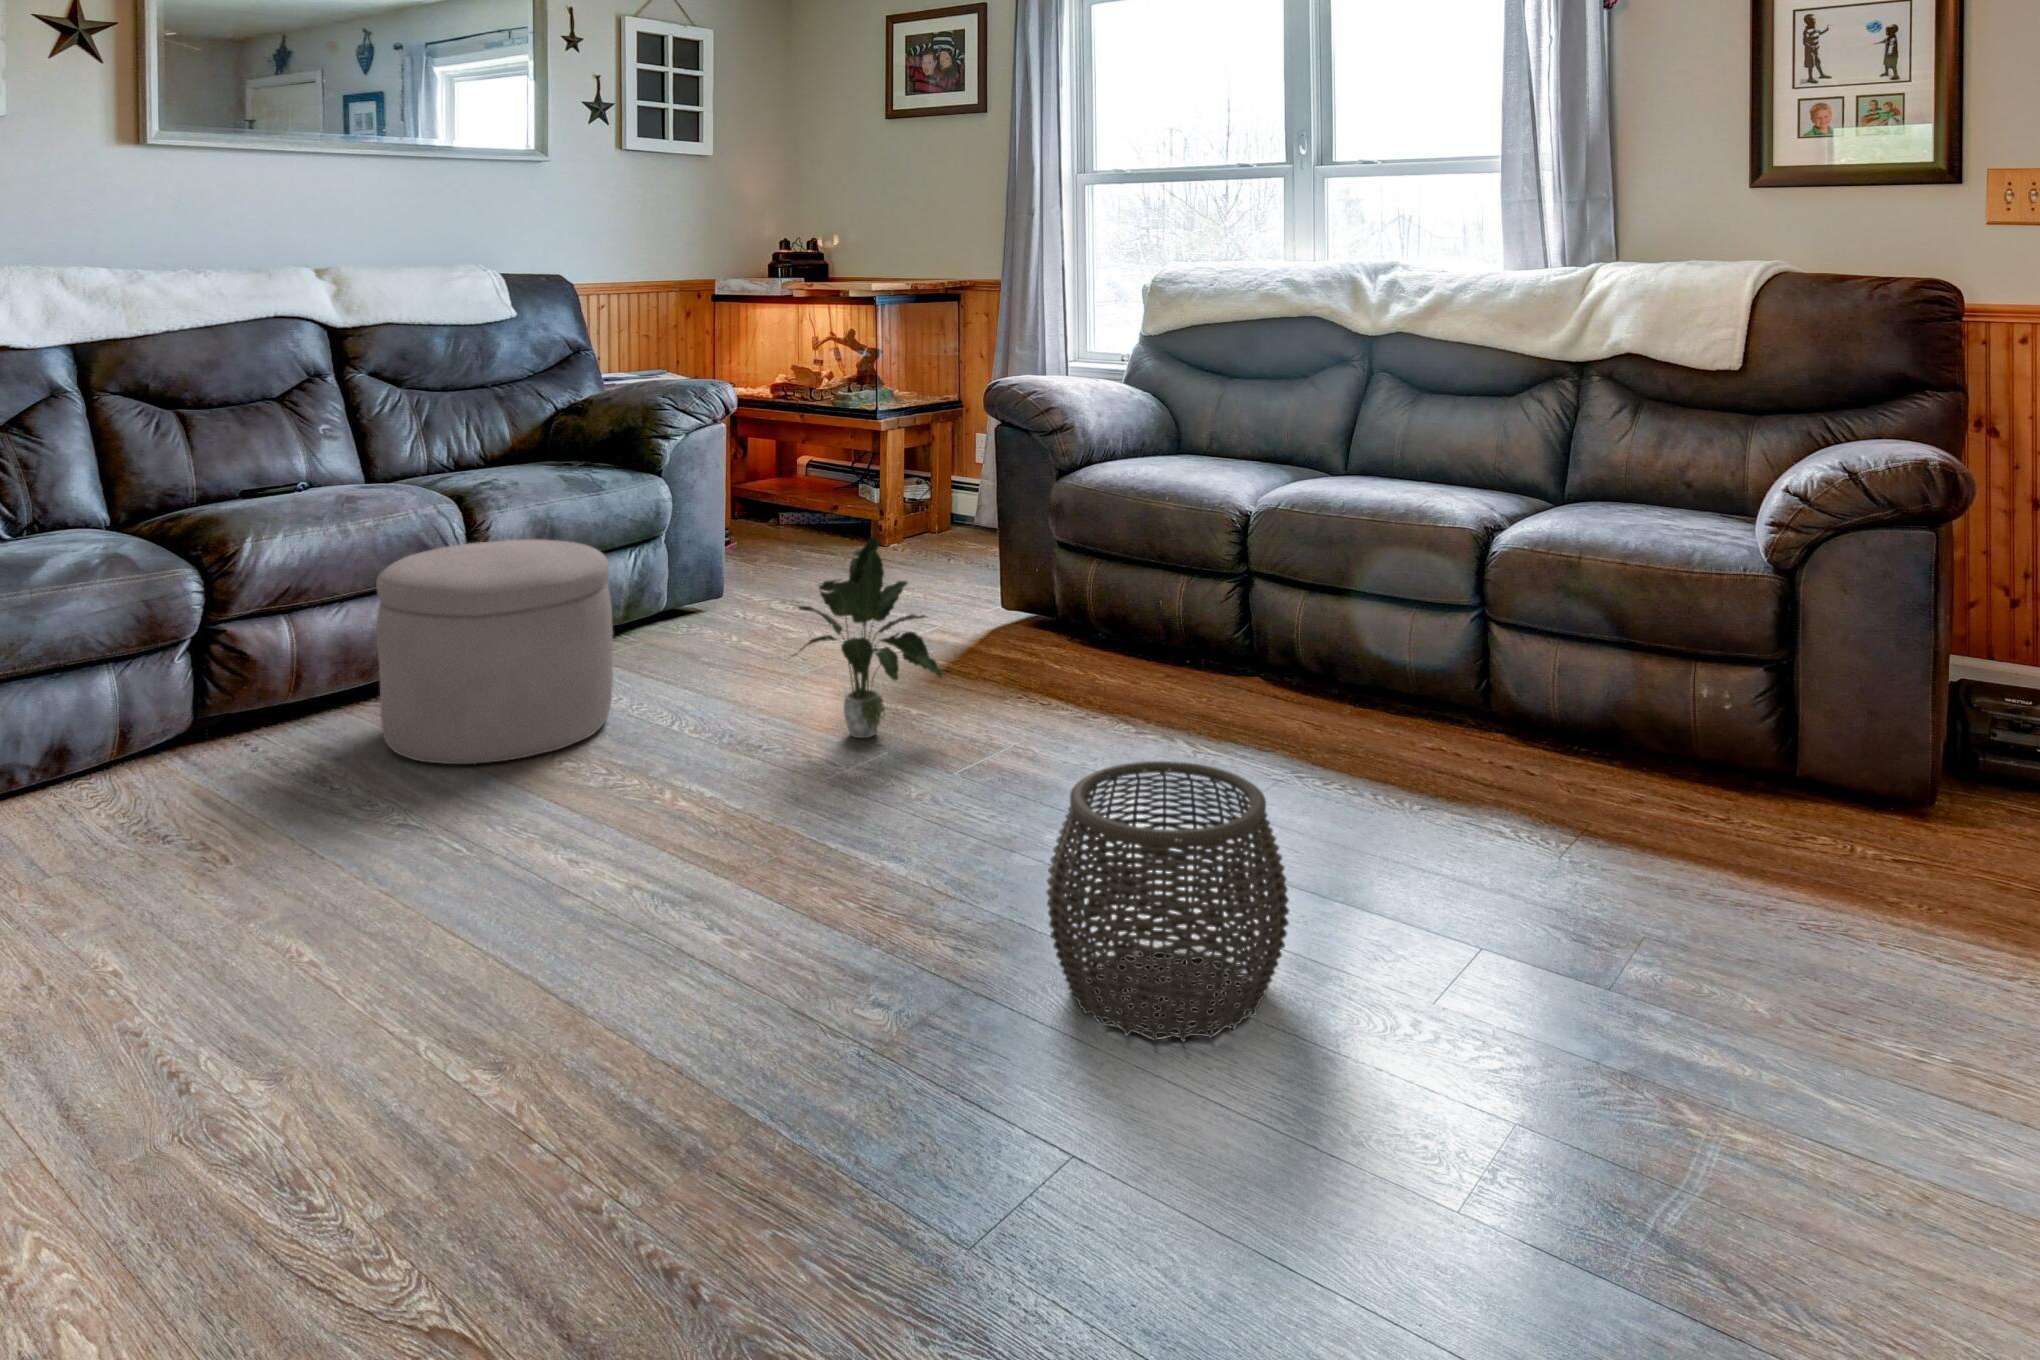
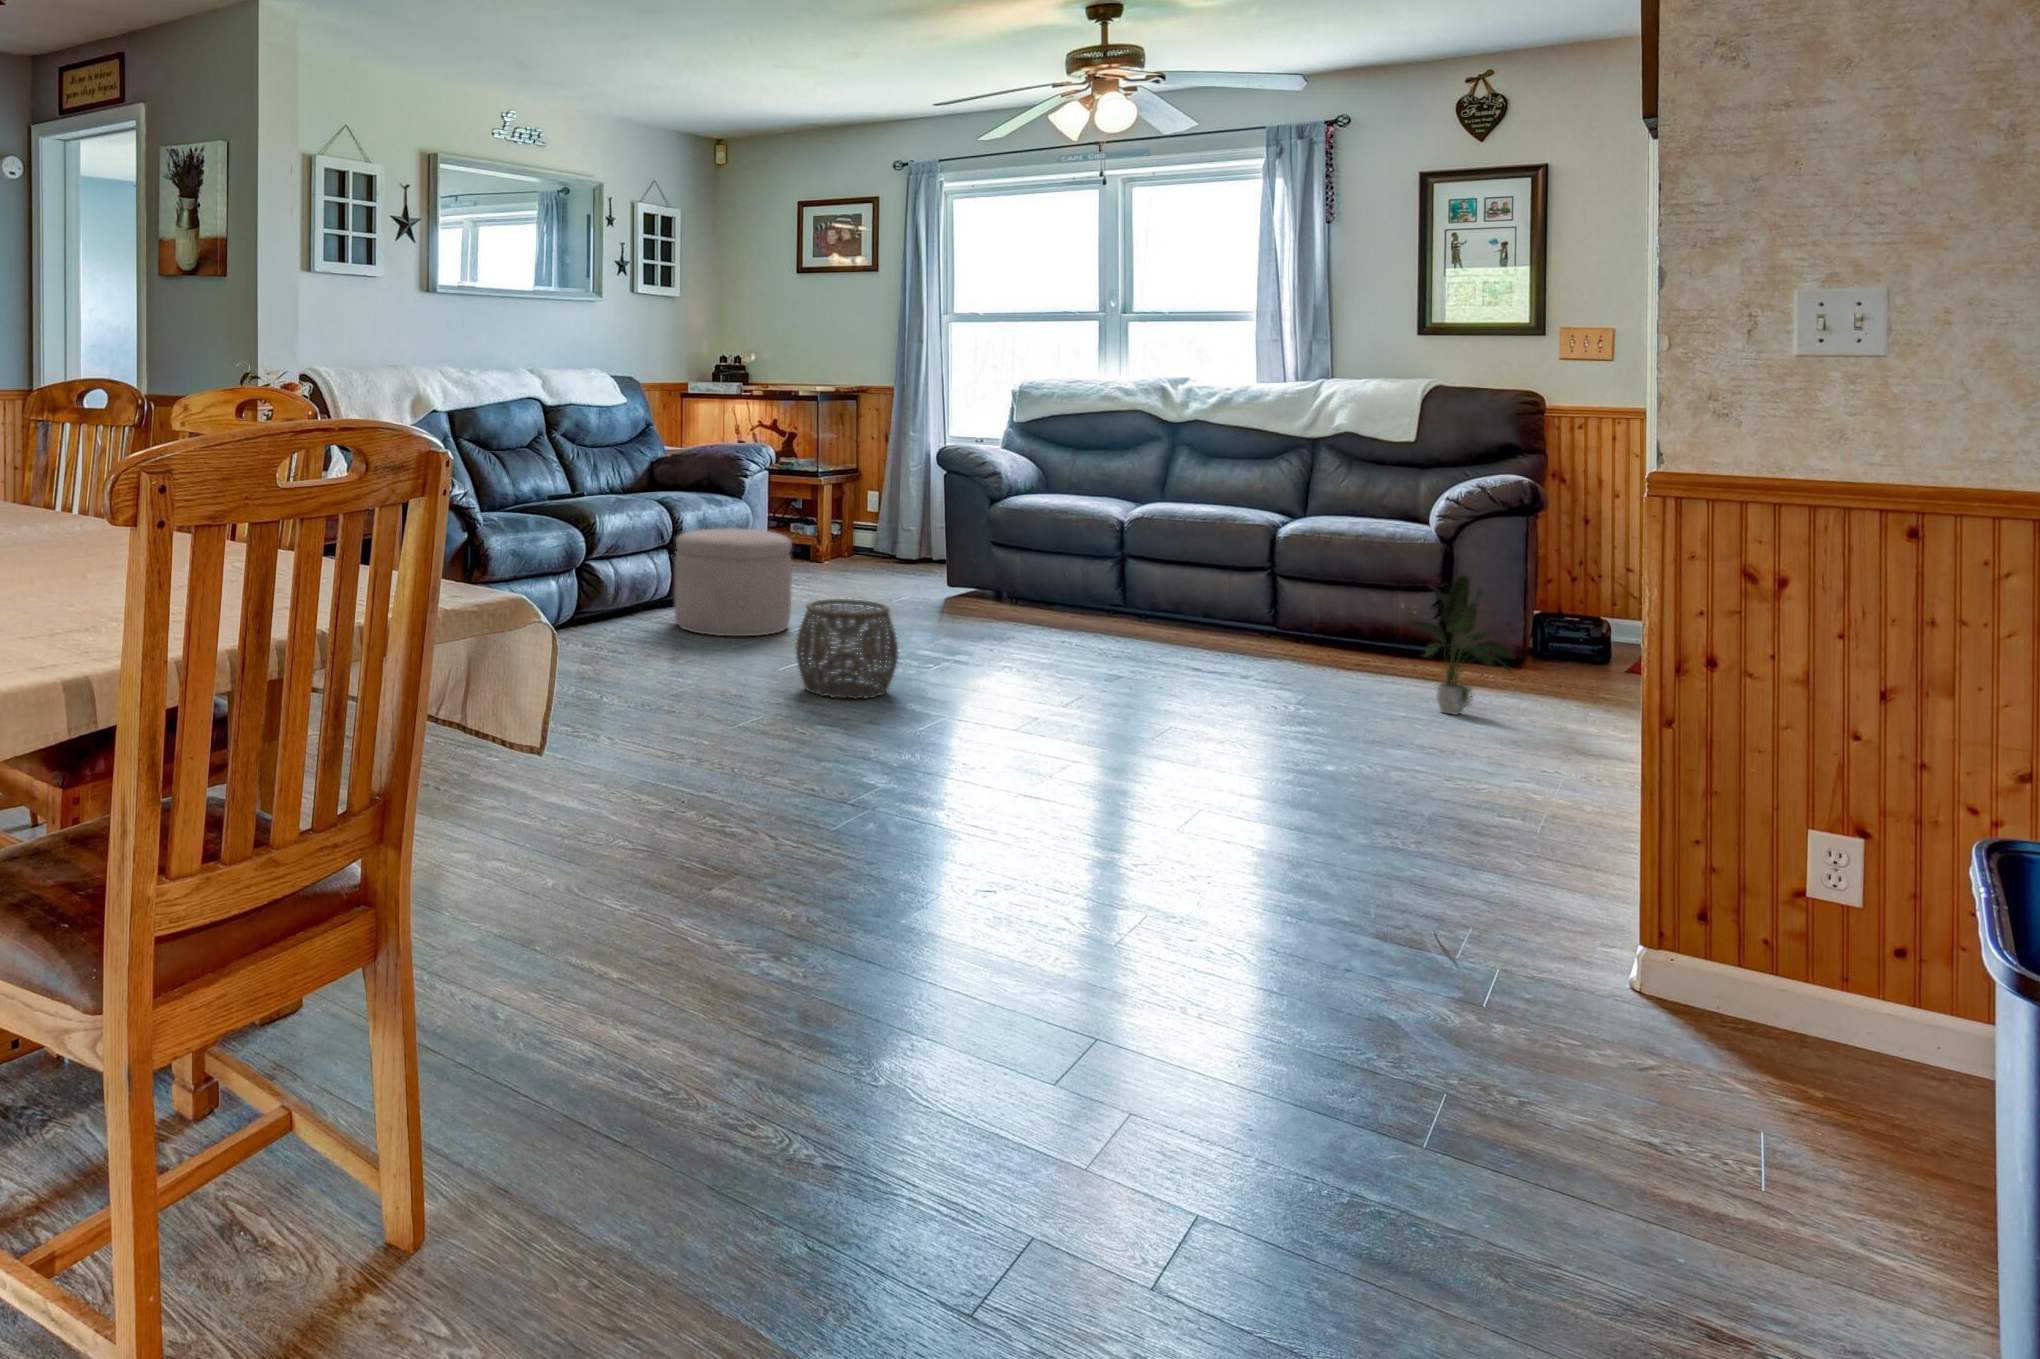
potted plant: present [798,537,942,738] -> present [1409,575,1514,715]
woven basket: present [1047,761,1289,1042] -> present [796,599,898,699]

